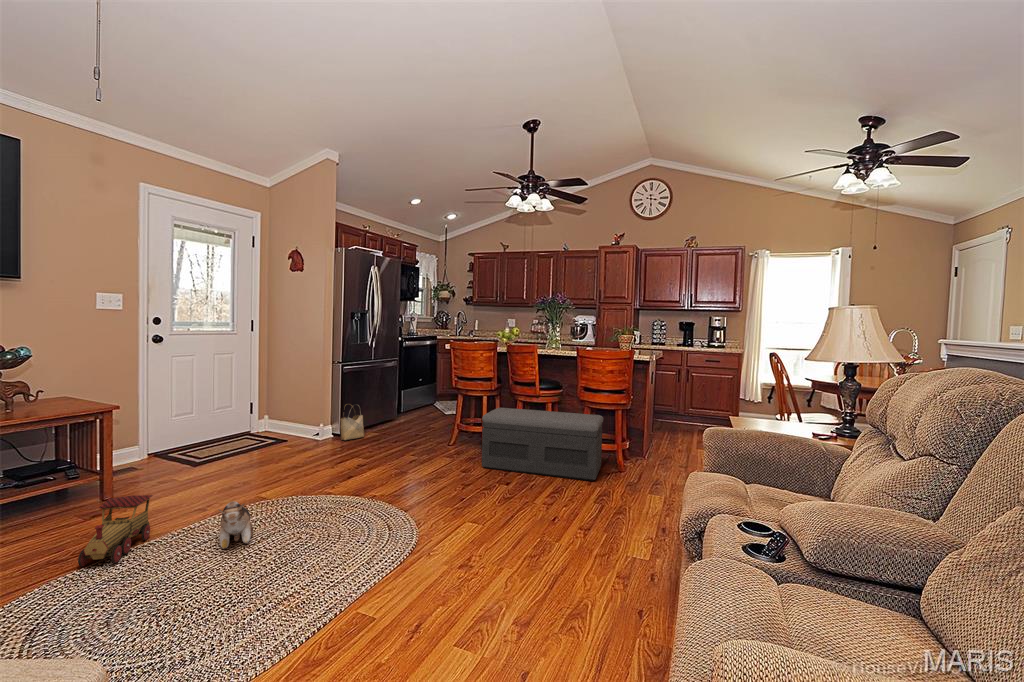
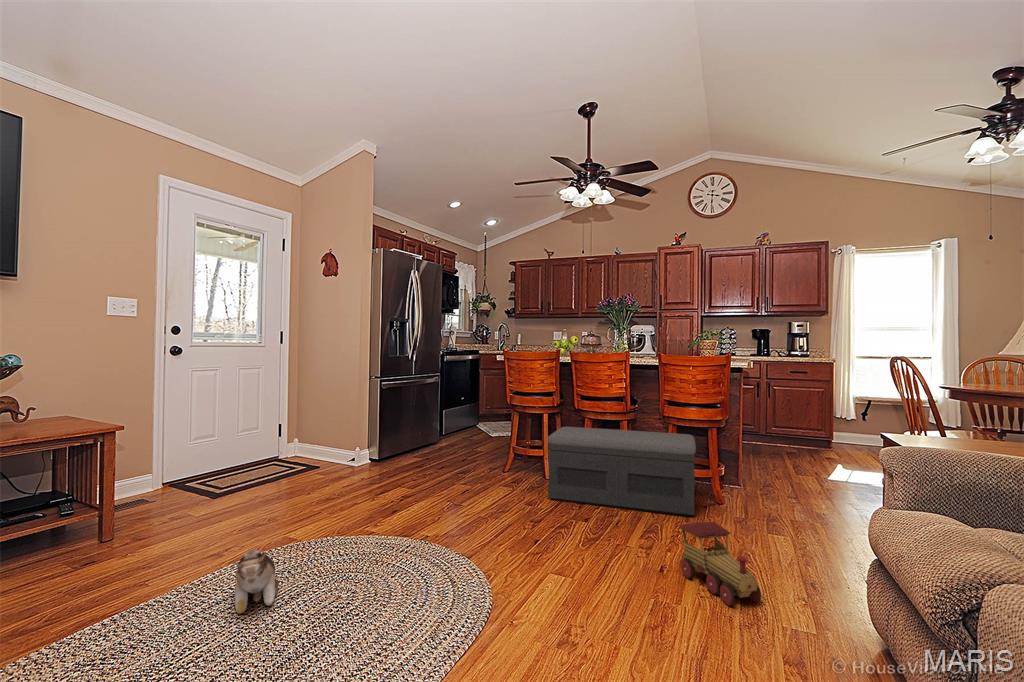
woven basket: present [340,404,364,440] -> none [378,424,405,466]
toy train: present [78,495,153,567] -> present [678,522,761,606]

